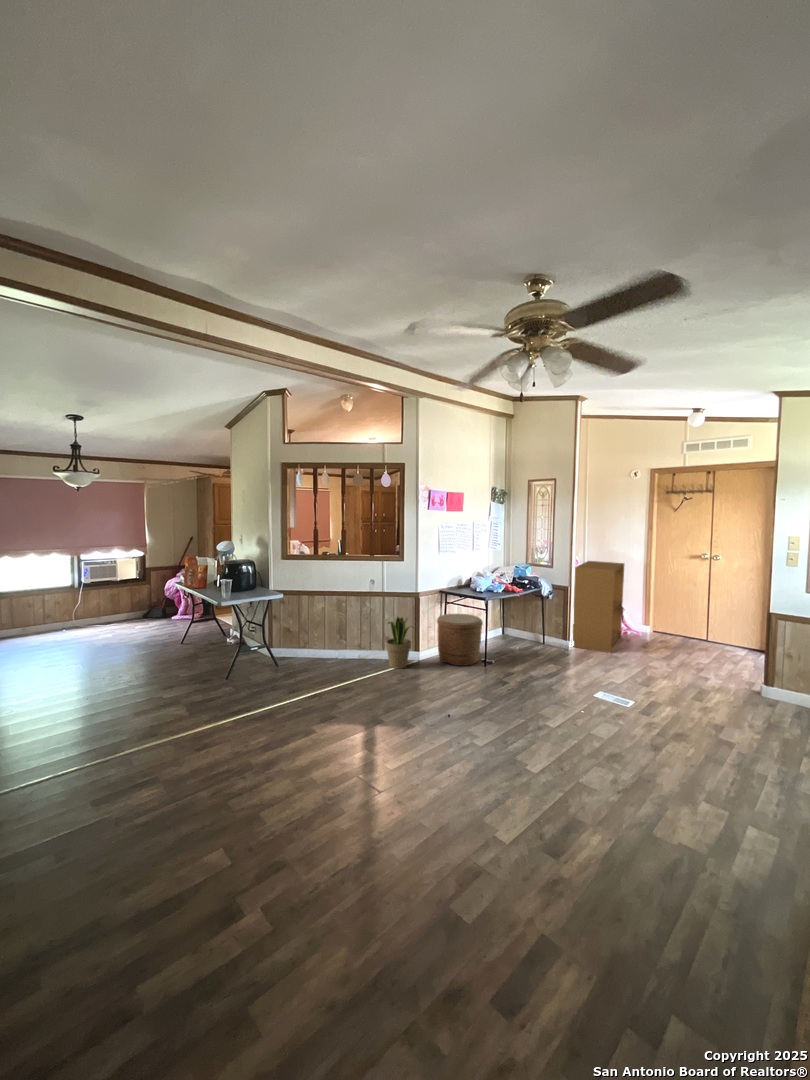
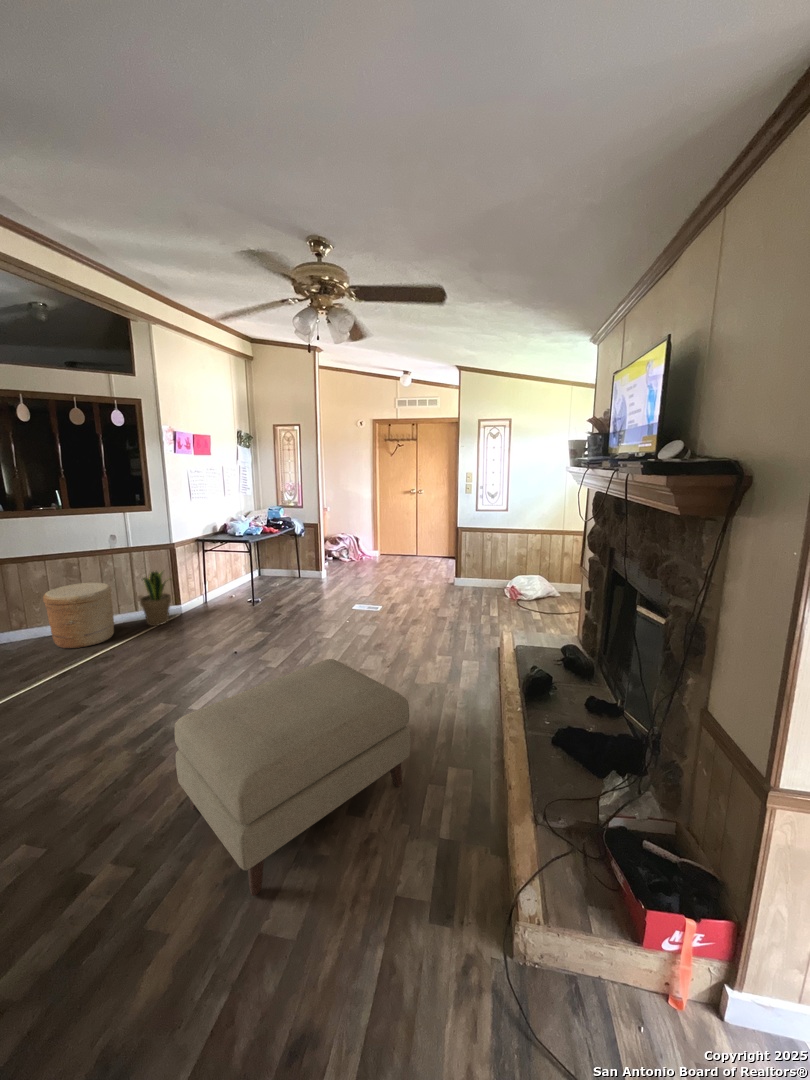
bookshelf: present [573,561,624,653] -> none [322,500,359,575]
woven basket: present [437,614,483,666] -> present [43,583,114,649]
ottoman: none [354,748,601,984] -> present [175,659,410,896]

